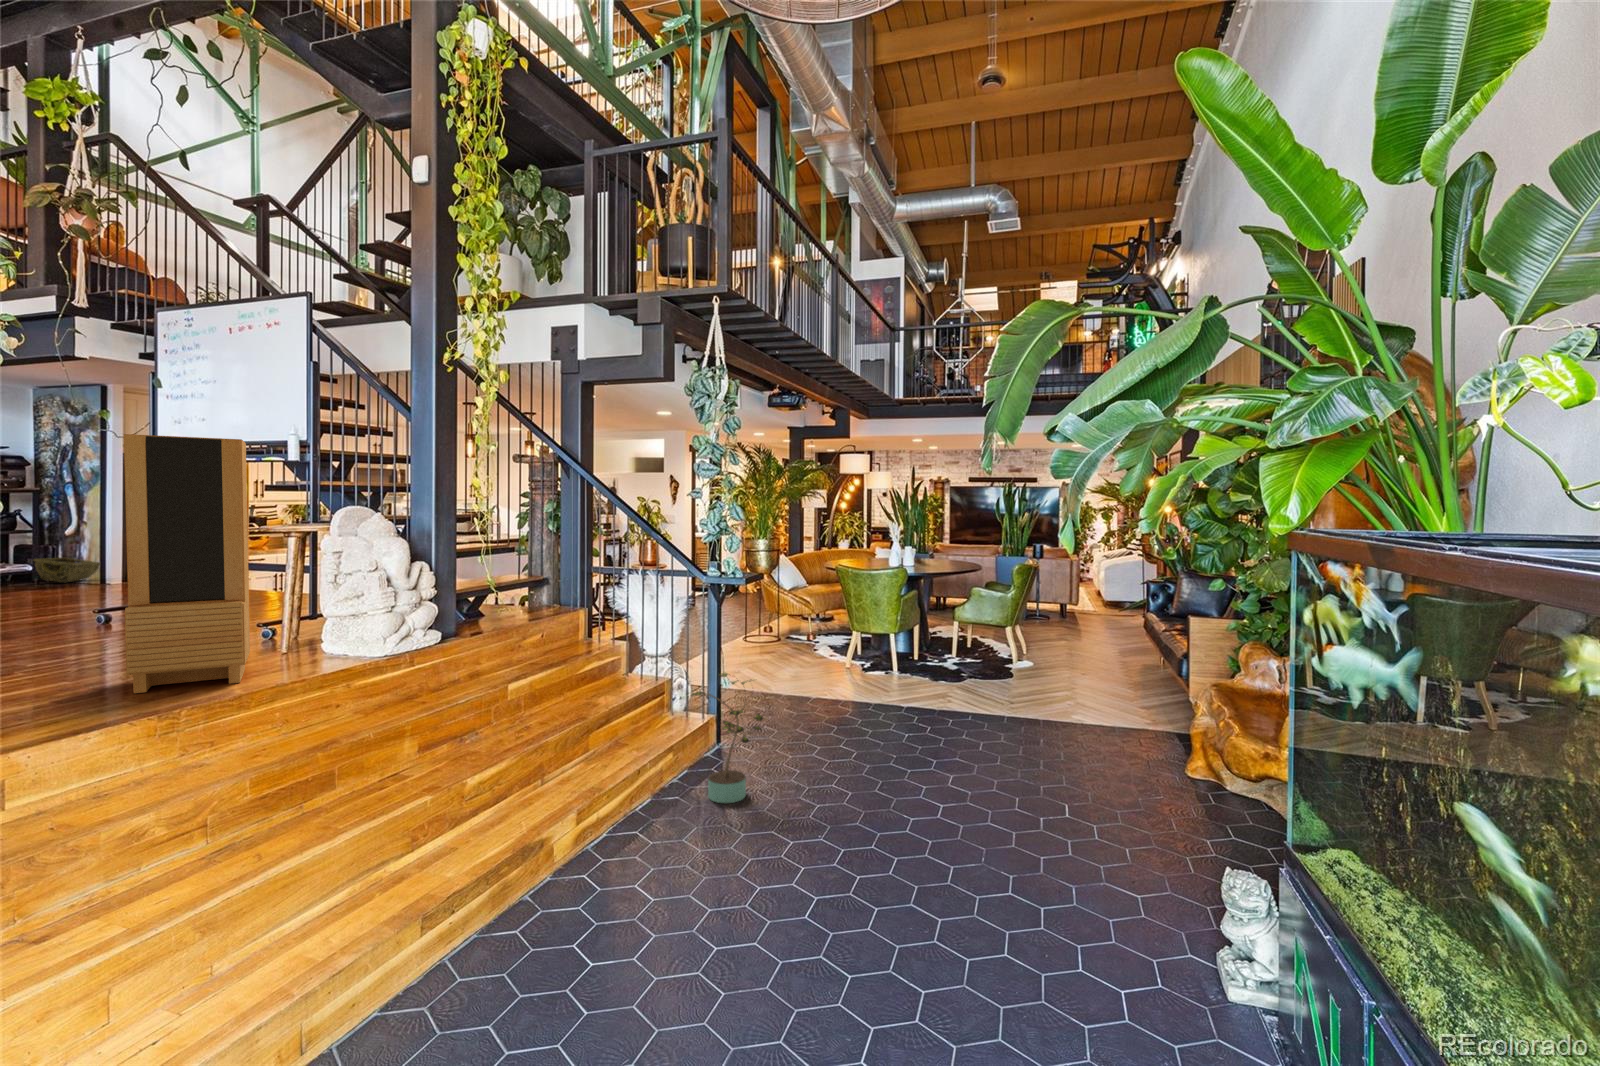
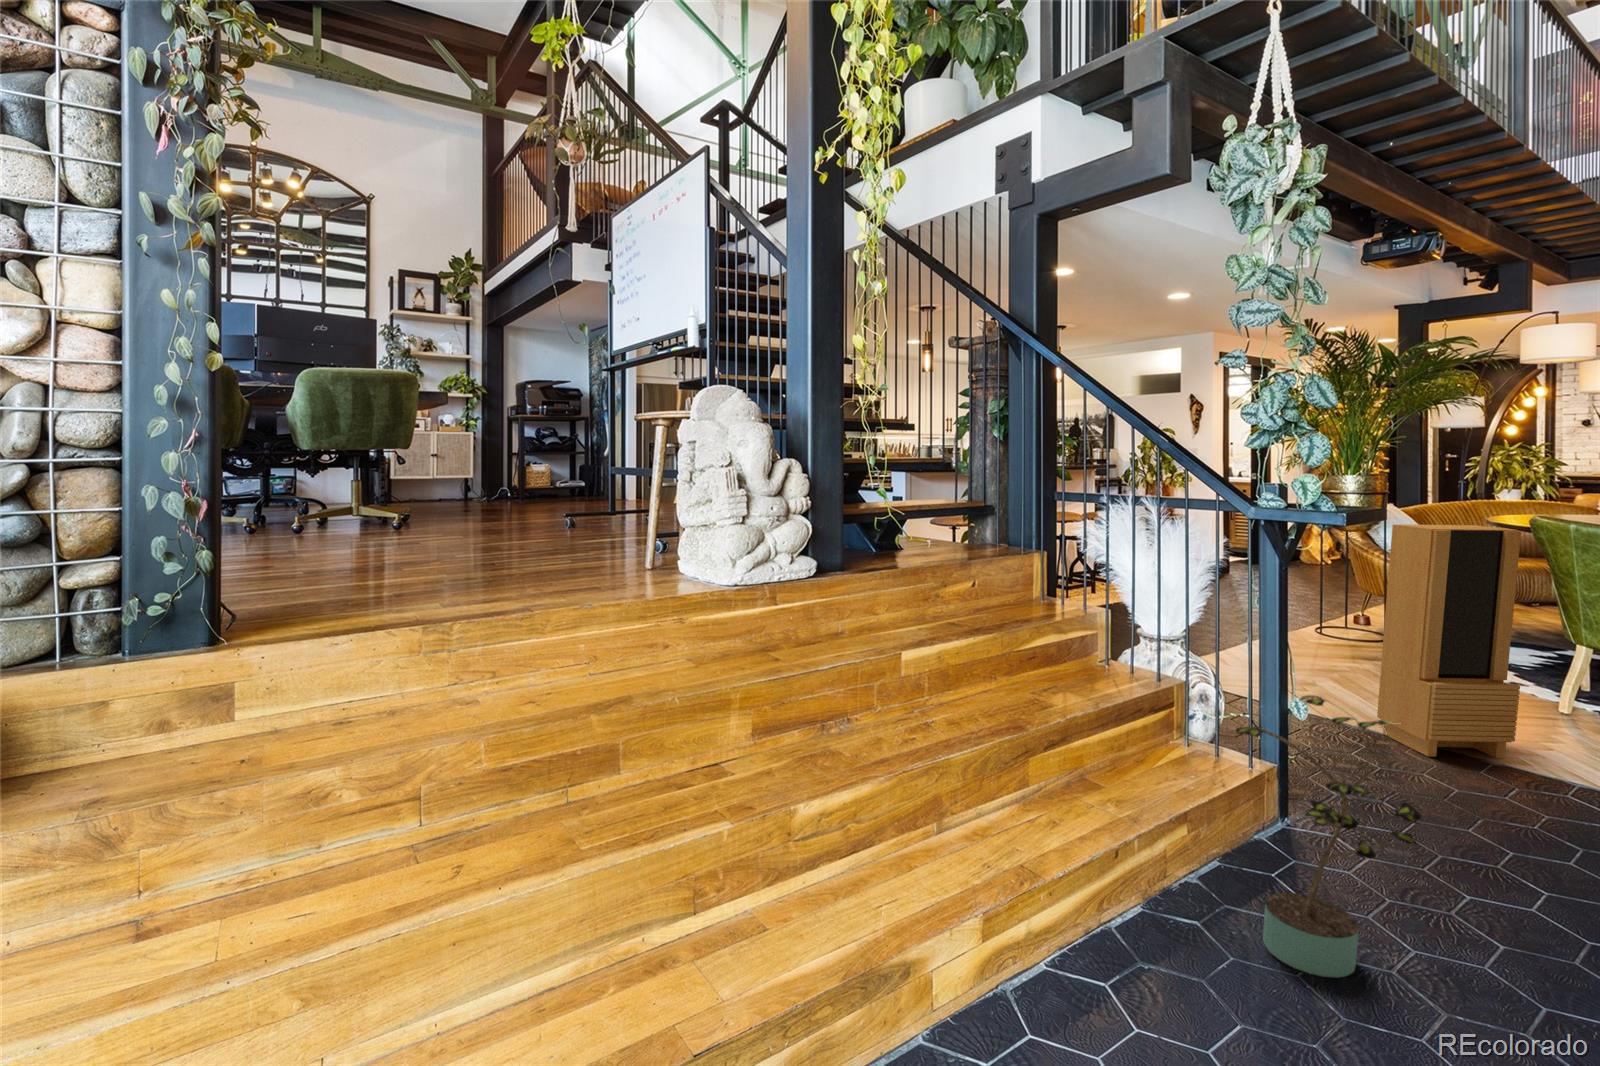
storage cabinet: present [124,434,250,693] -> present [1377,524,1521,758]
woven basket: present [34,558,100,583] -> none [564,477,612,500]

